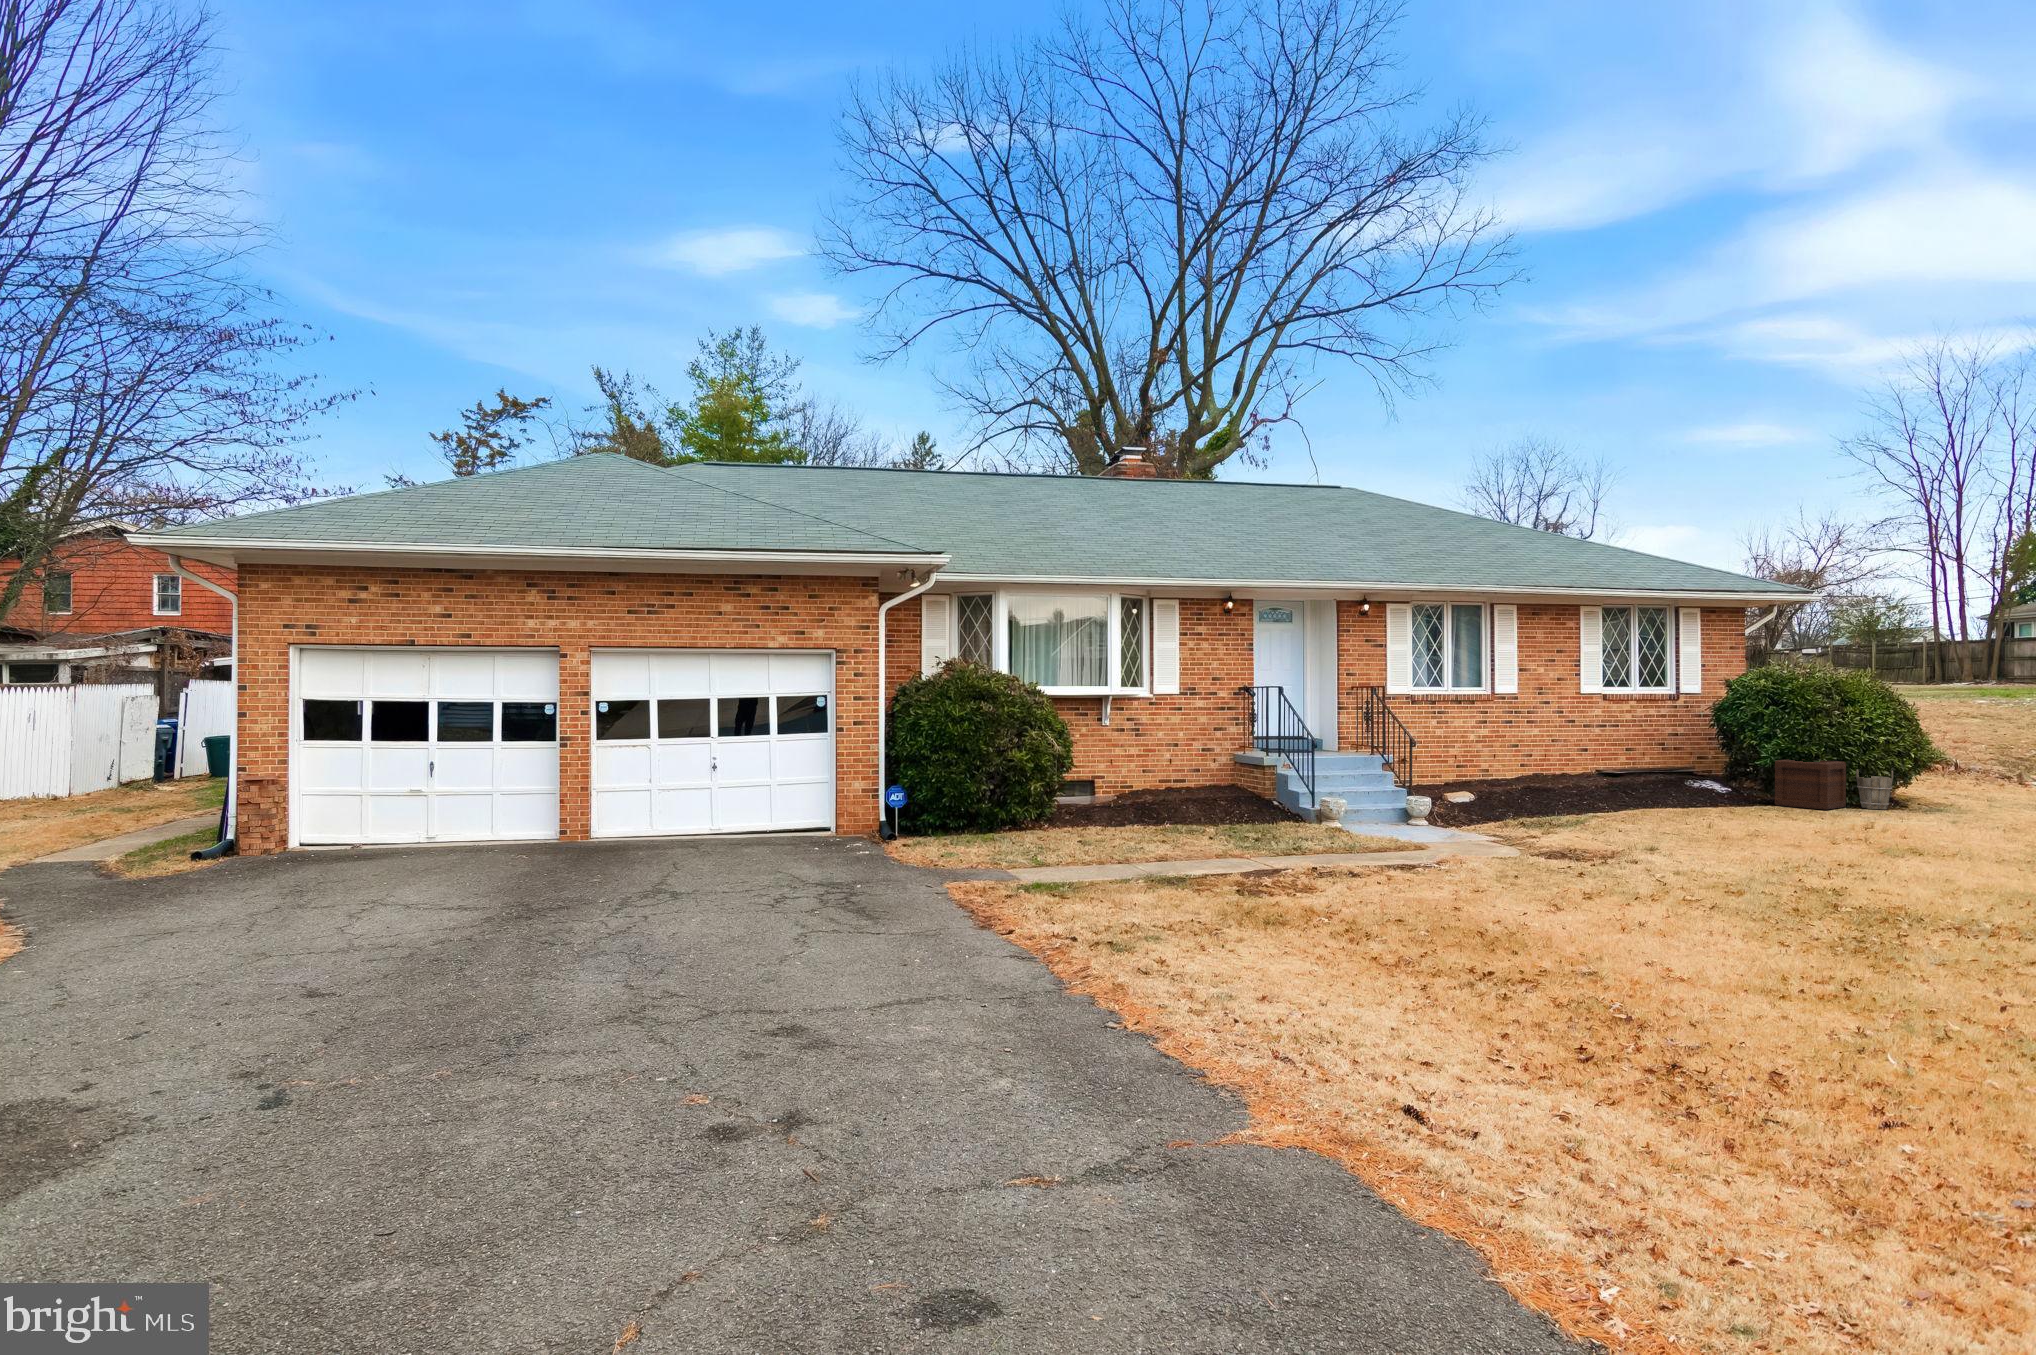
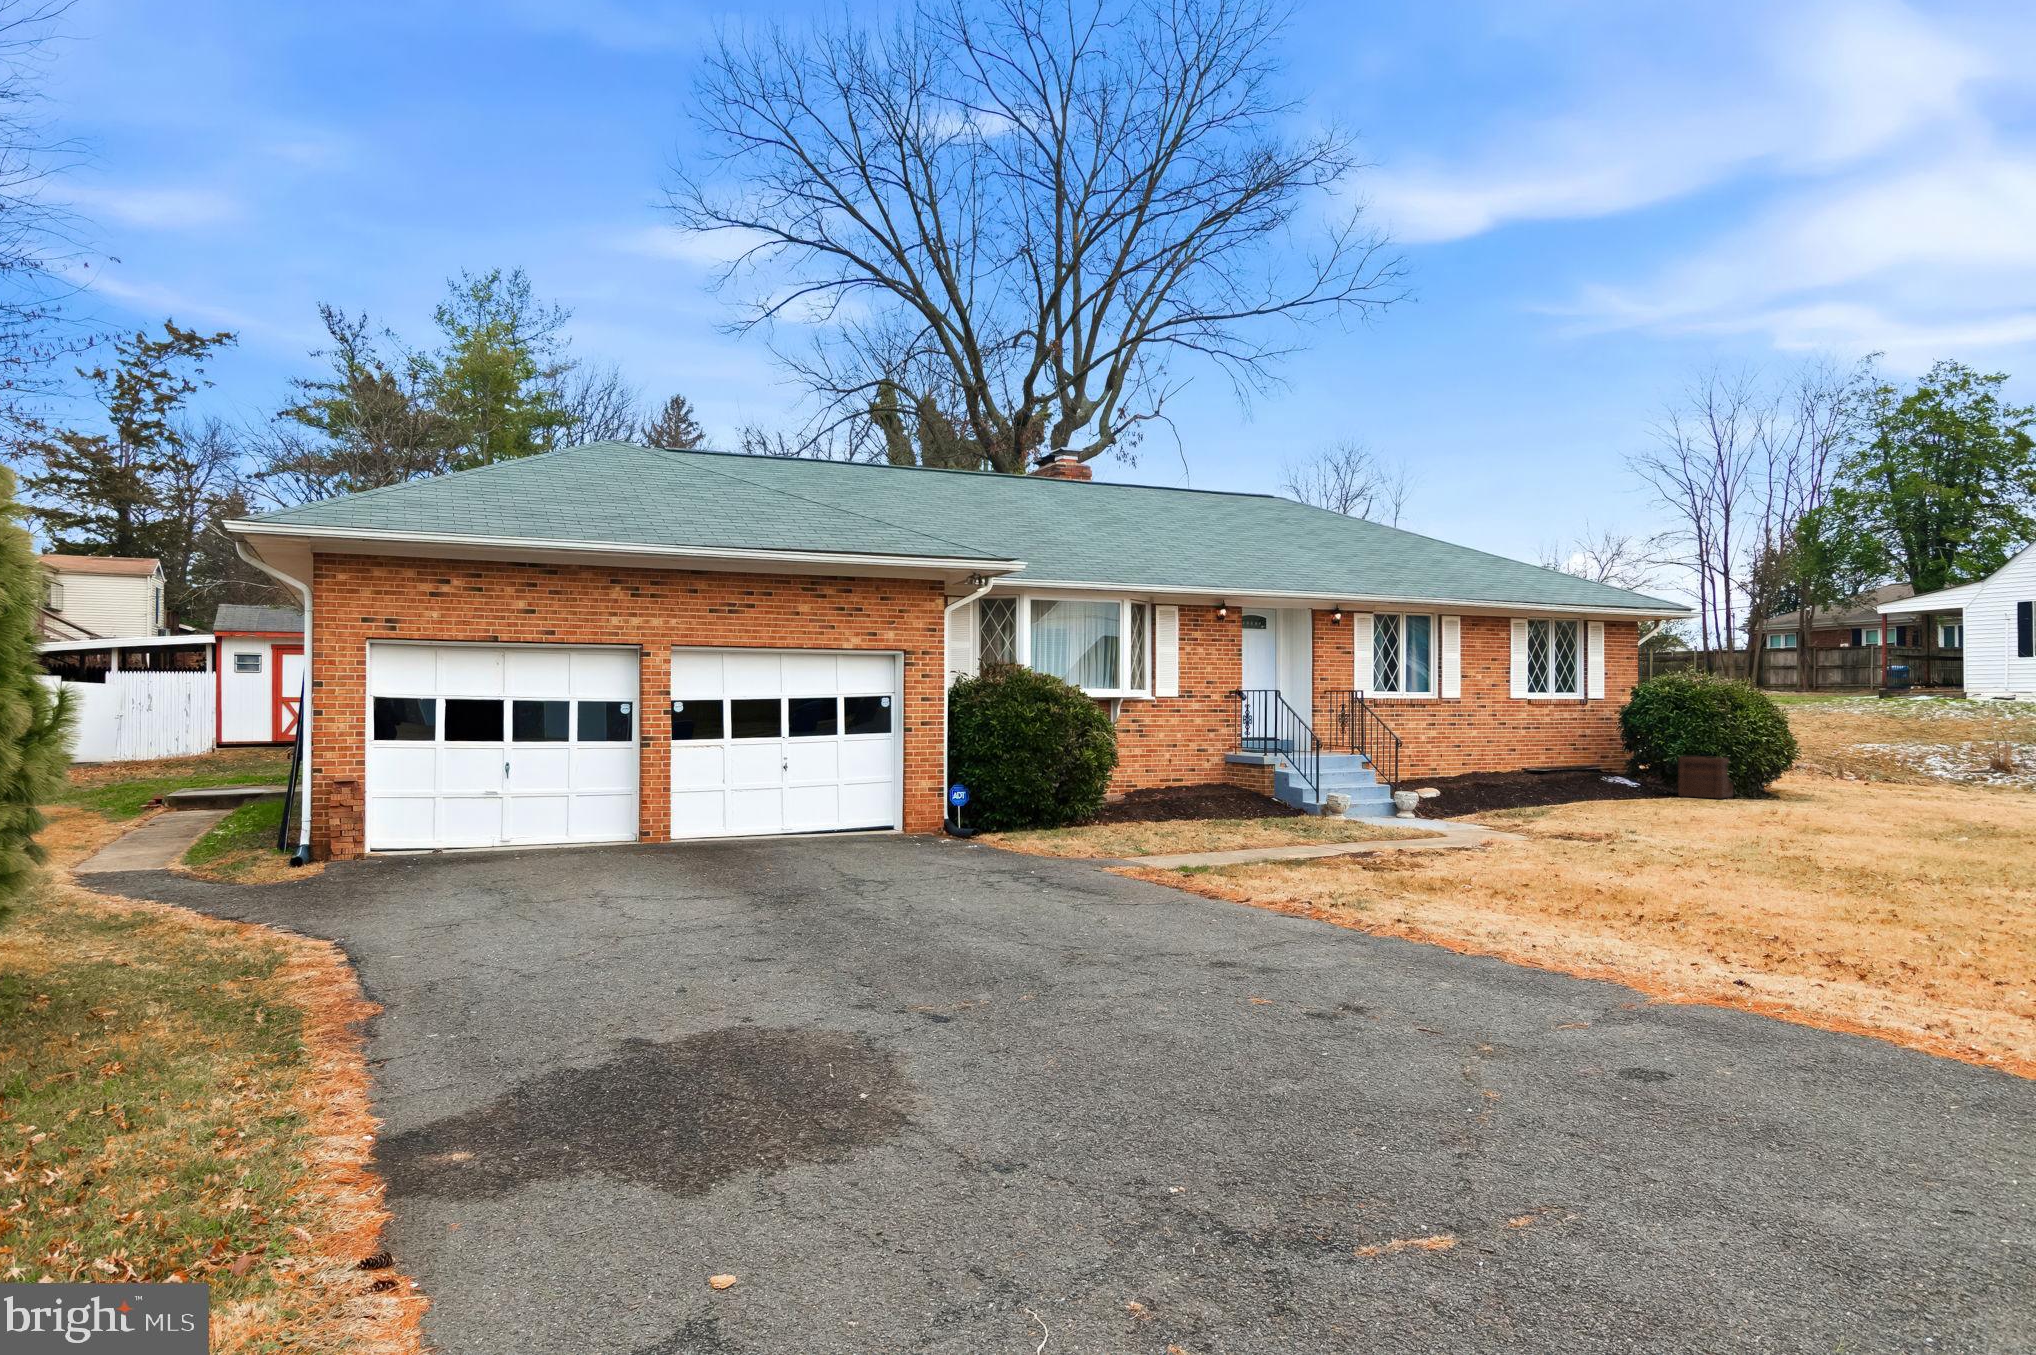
bucket: present [1856,769,1893,809] -> none [1741,764,1770,798]

